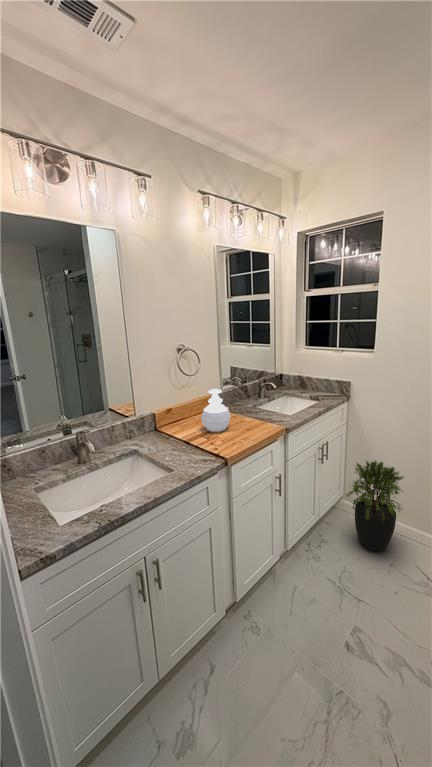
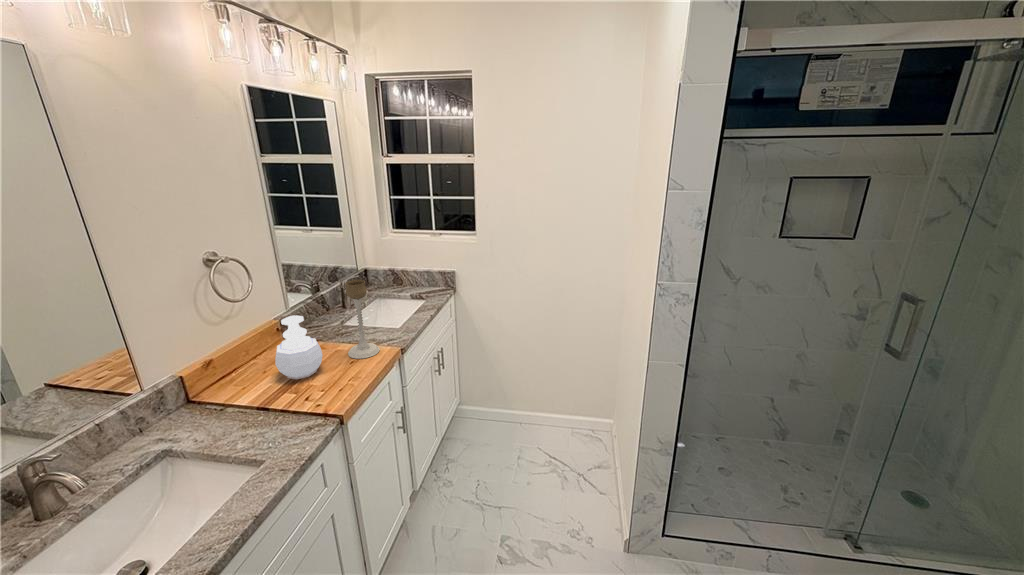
candle holder: none [248,371,271,429] -> present [345,280,380,359]
potted plant: present [346,461,404,552] -> none [466,354,525,453]

